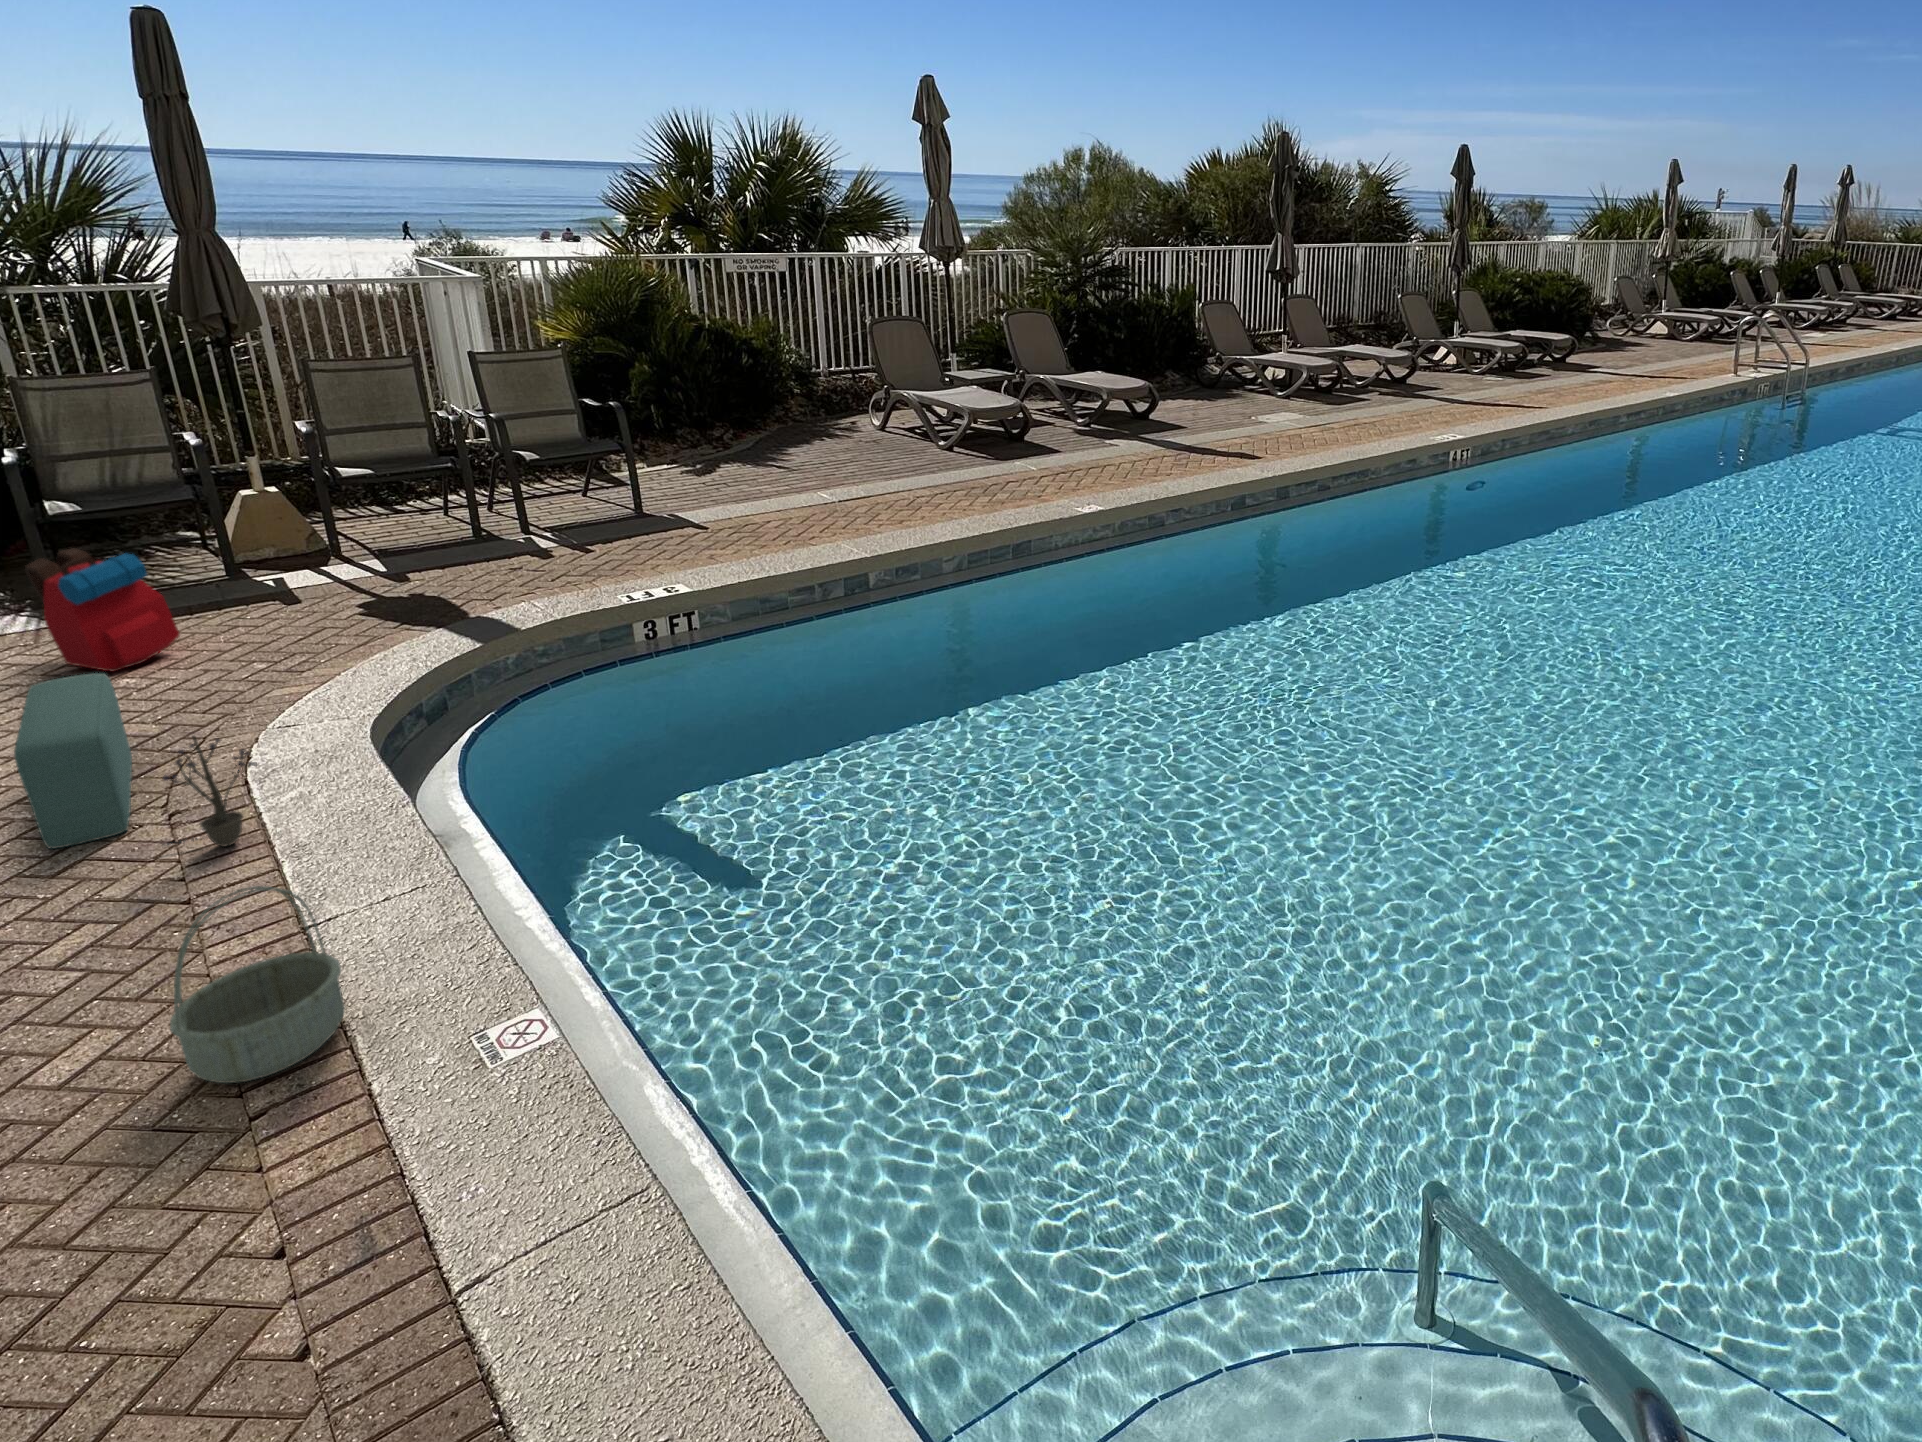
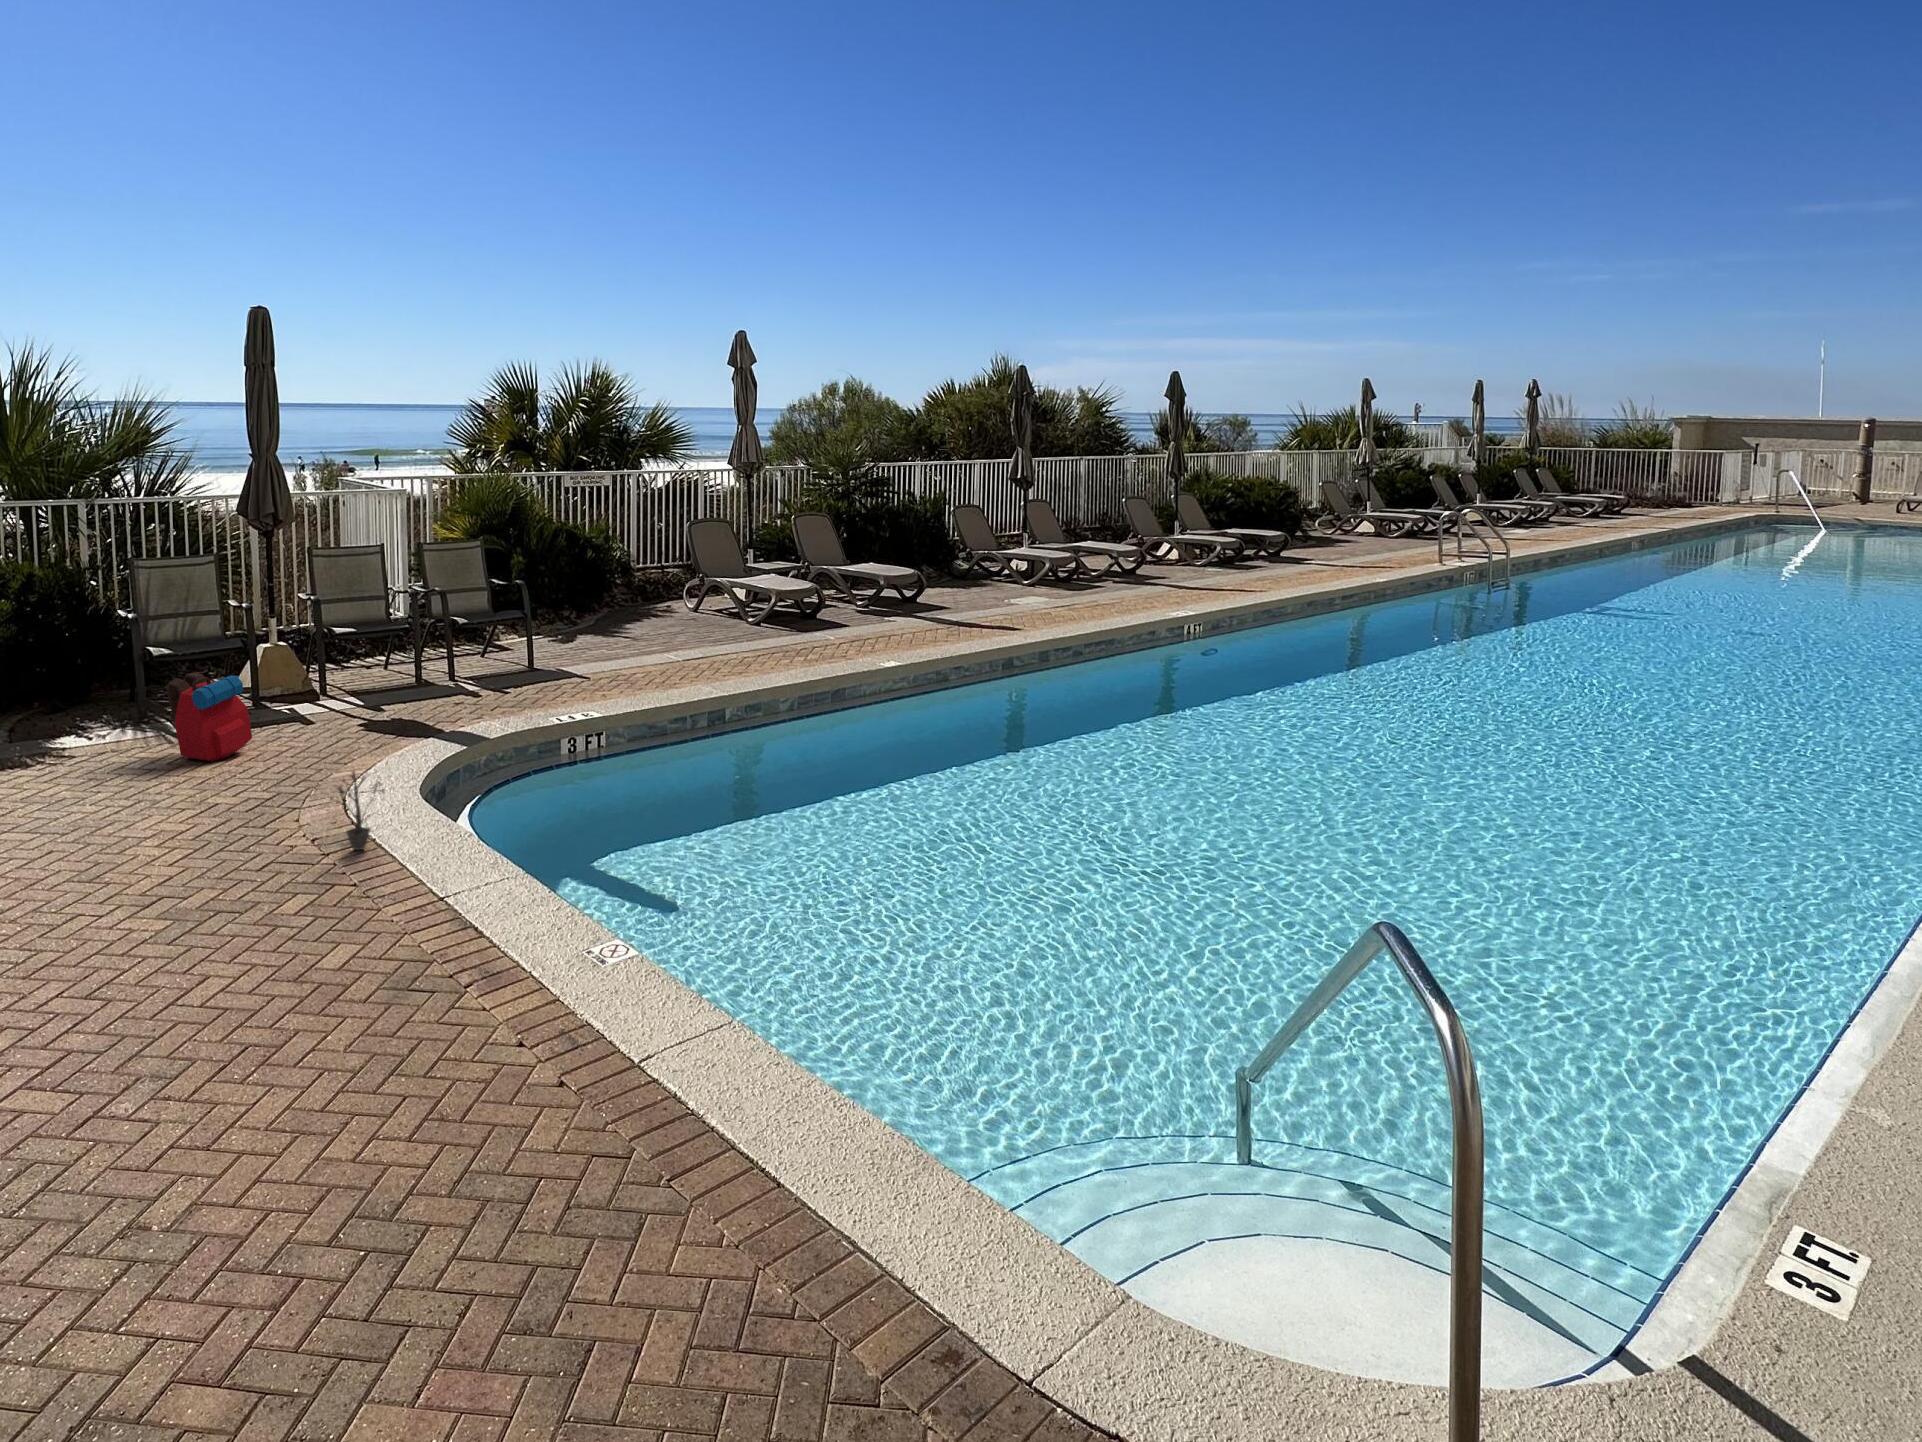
pouf: present [14,673,132,849] -> none [219,742,289,850]
basket: present [170,886,345,1083] -> none [411,829,498,955]

